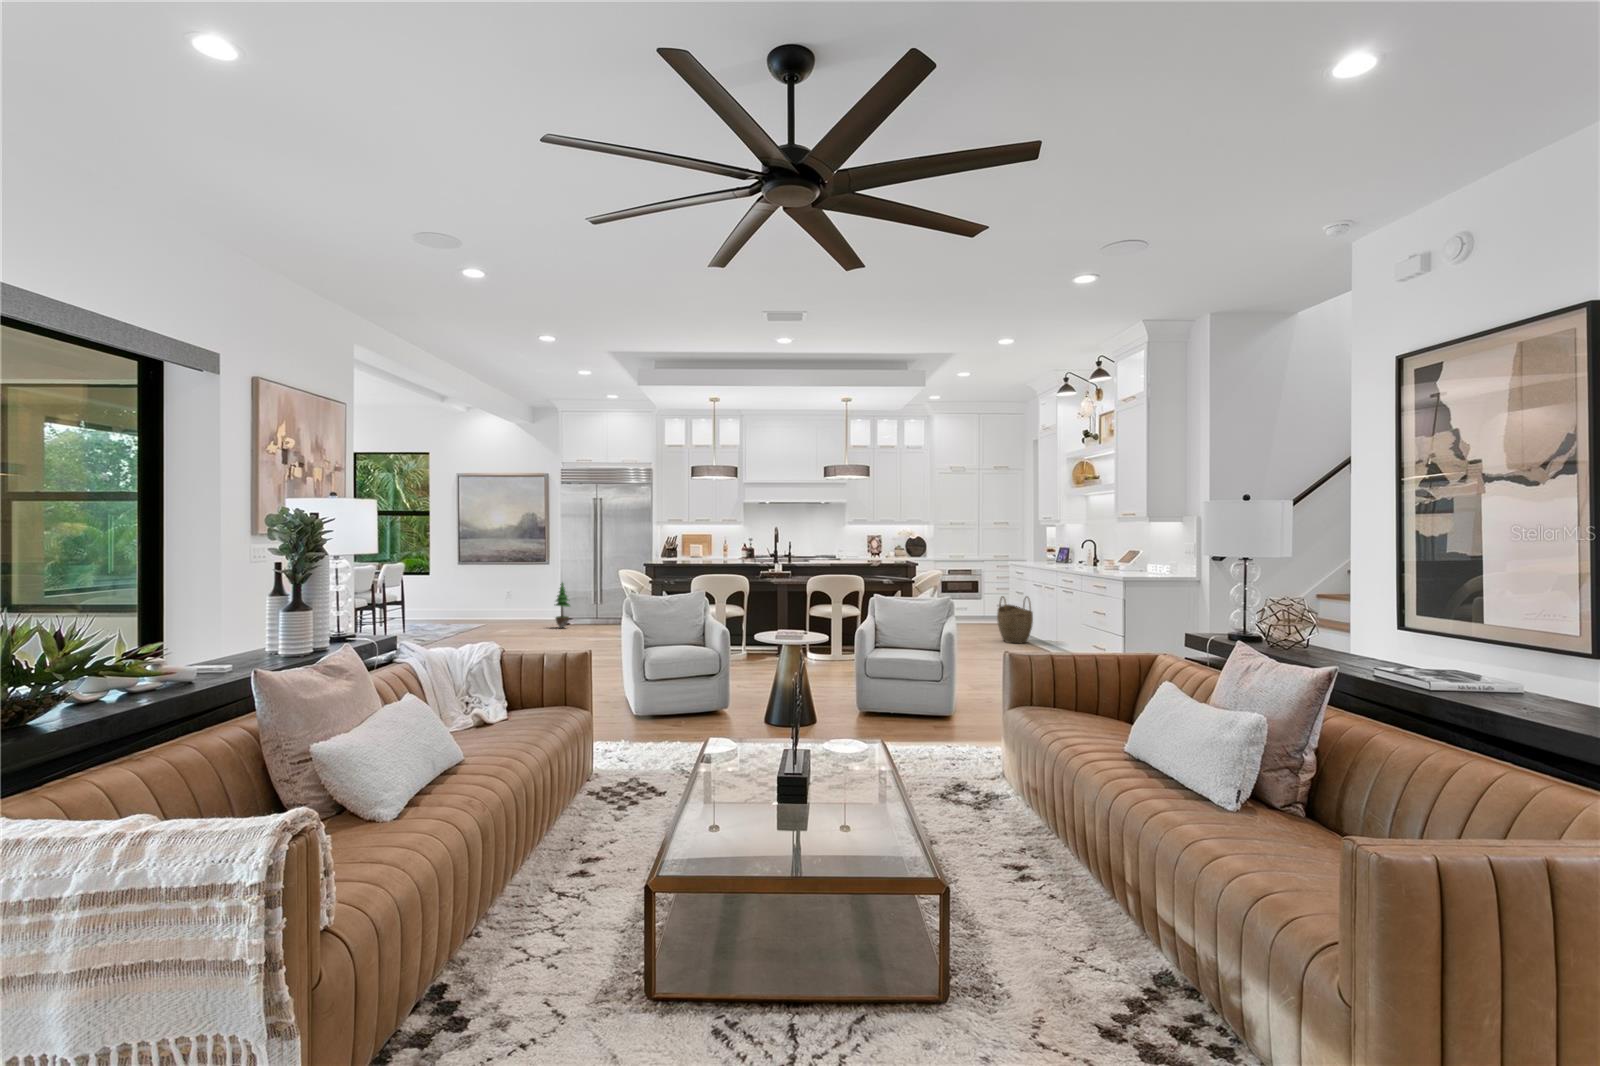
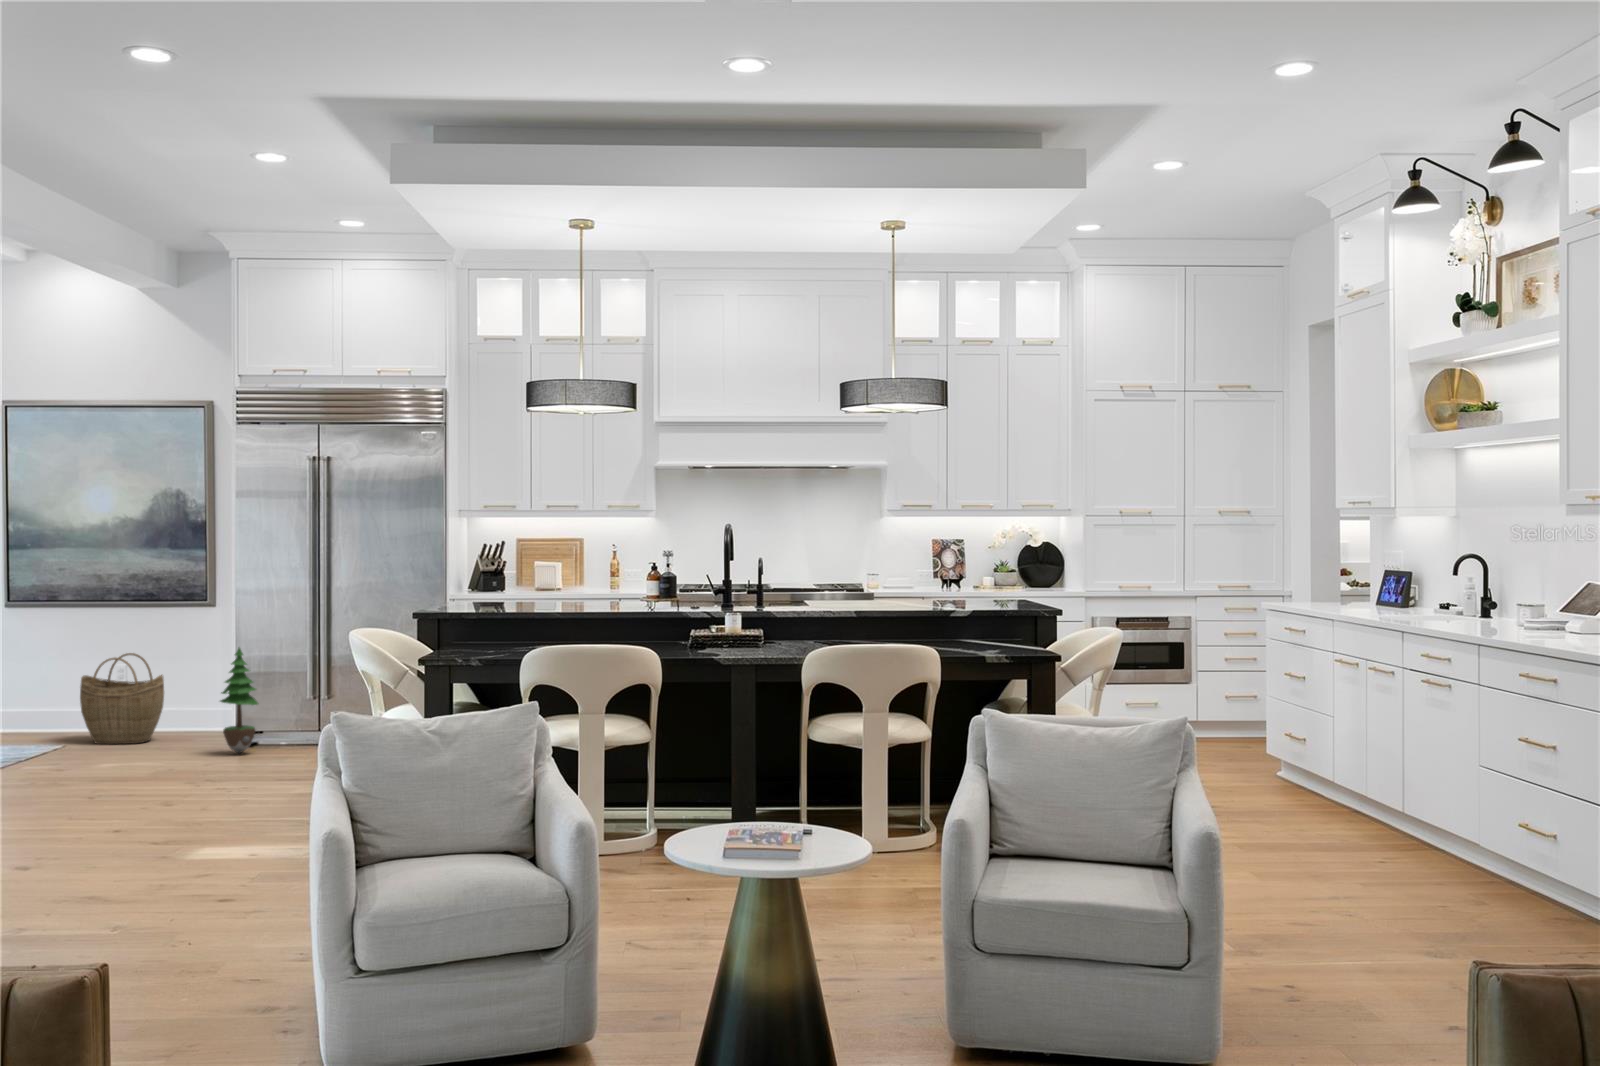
woven basket: present [997,596,1033,643] -> present [80,653,164,744]

